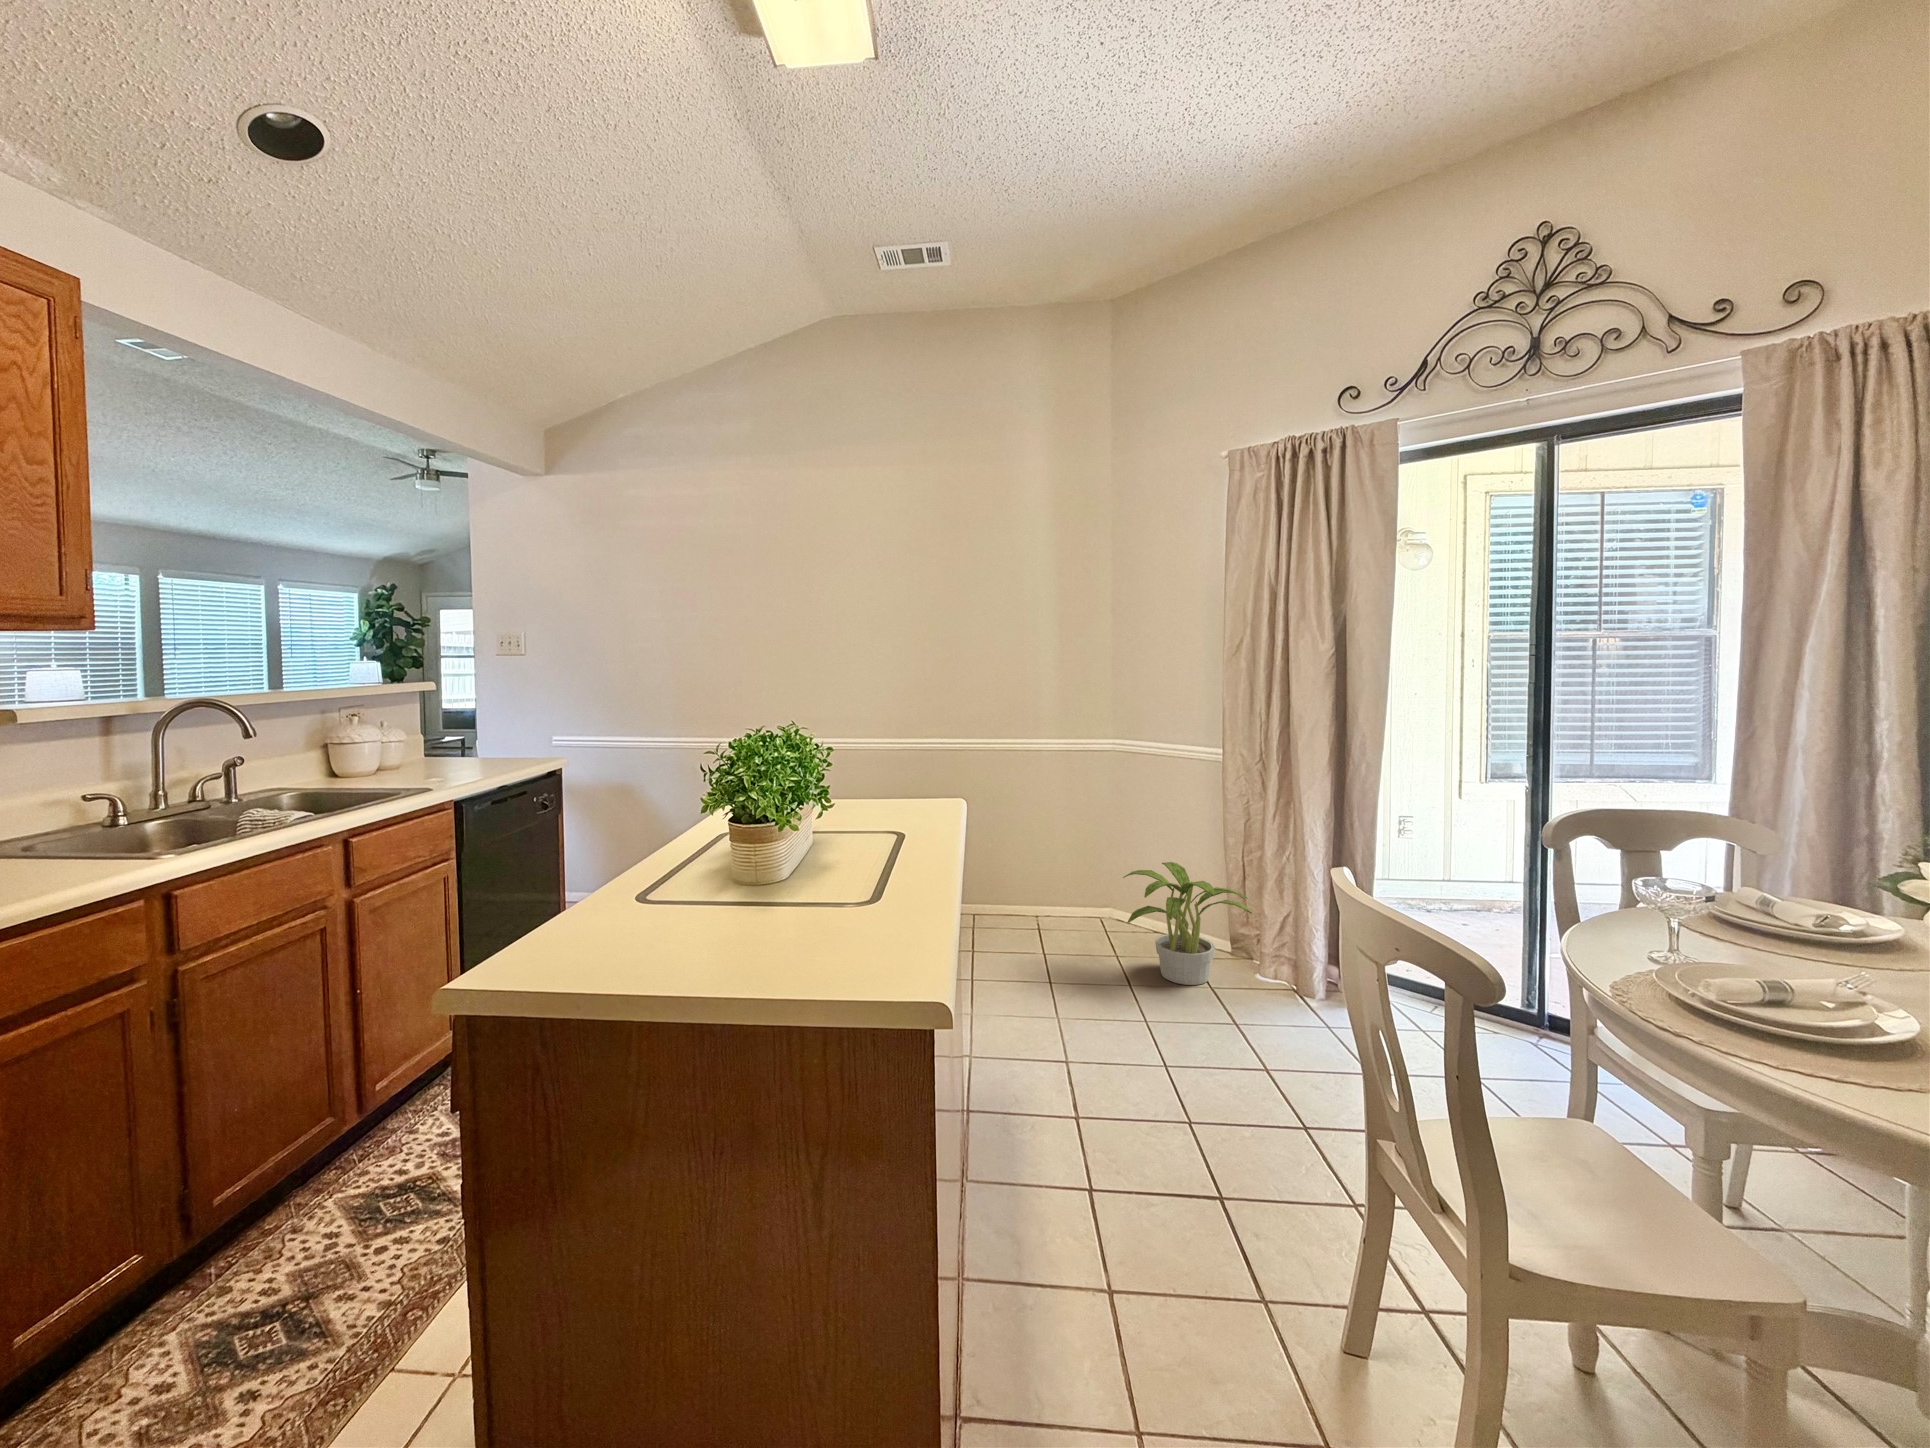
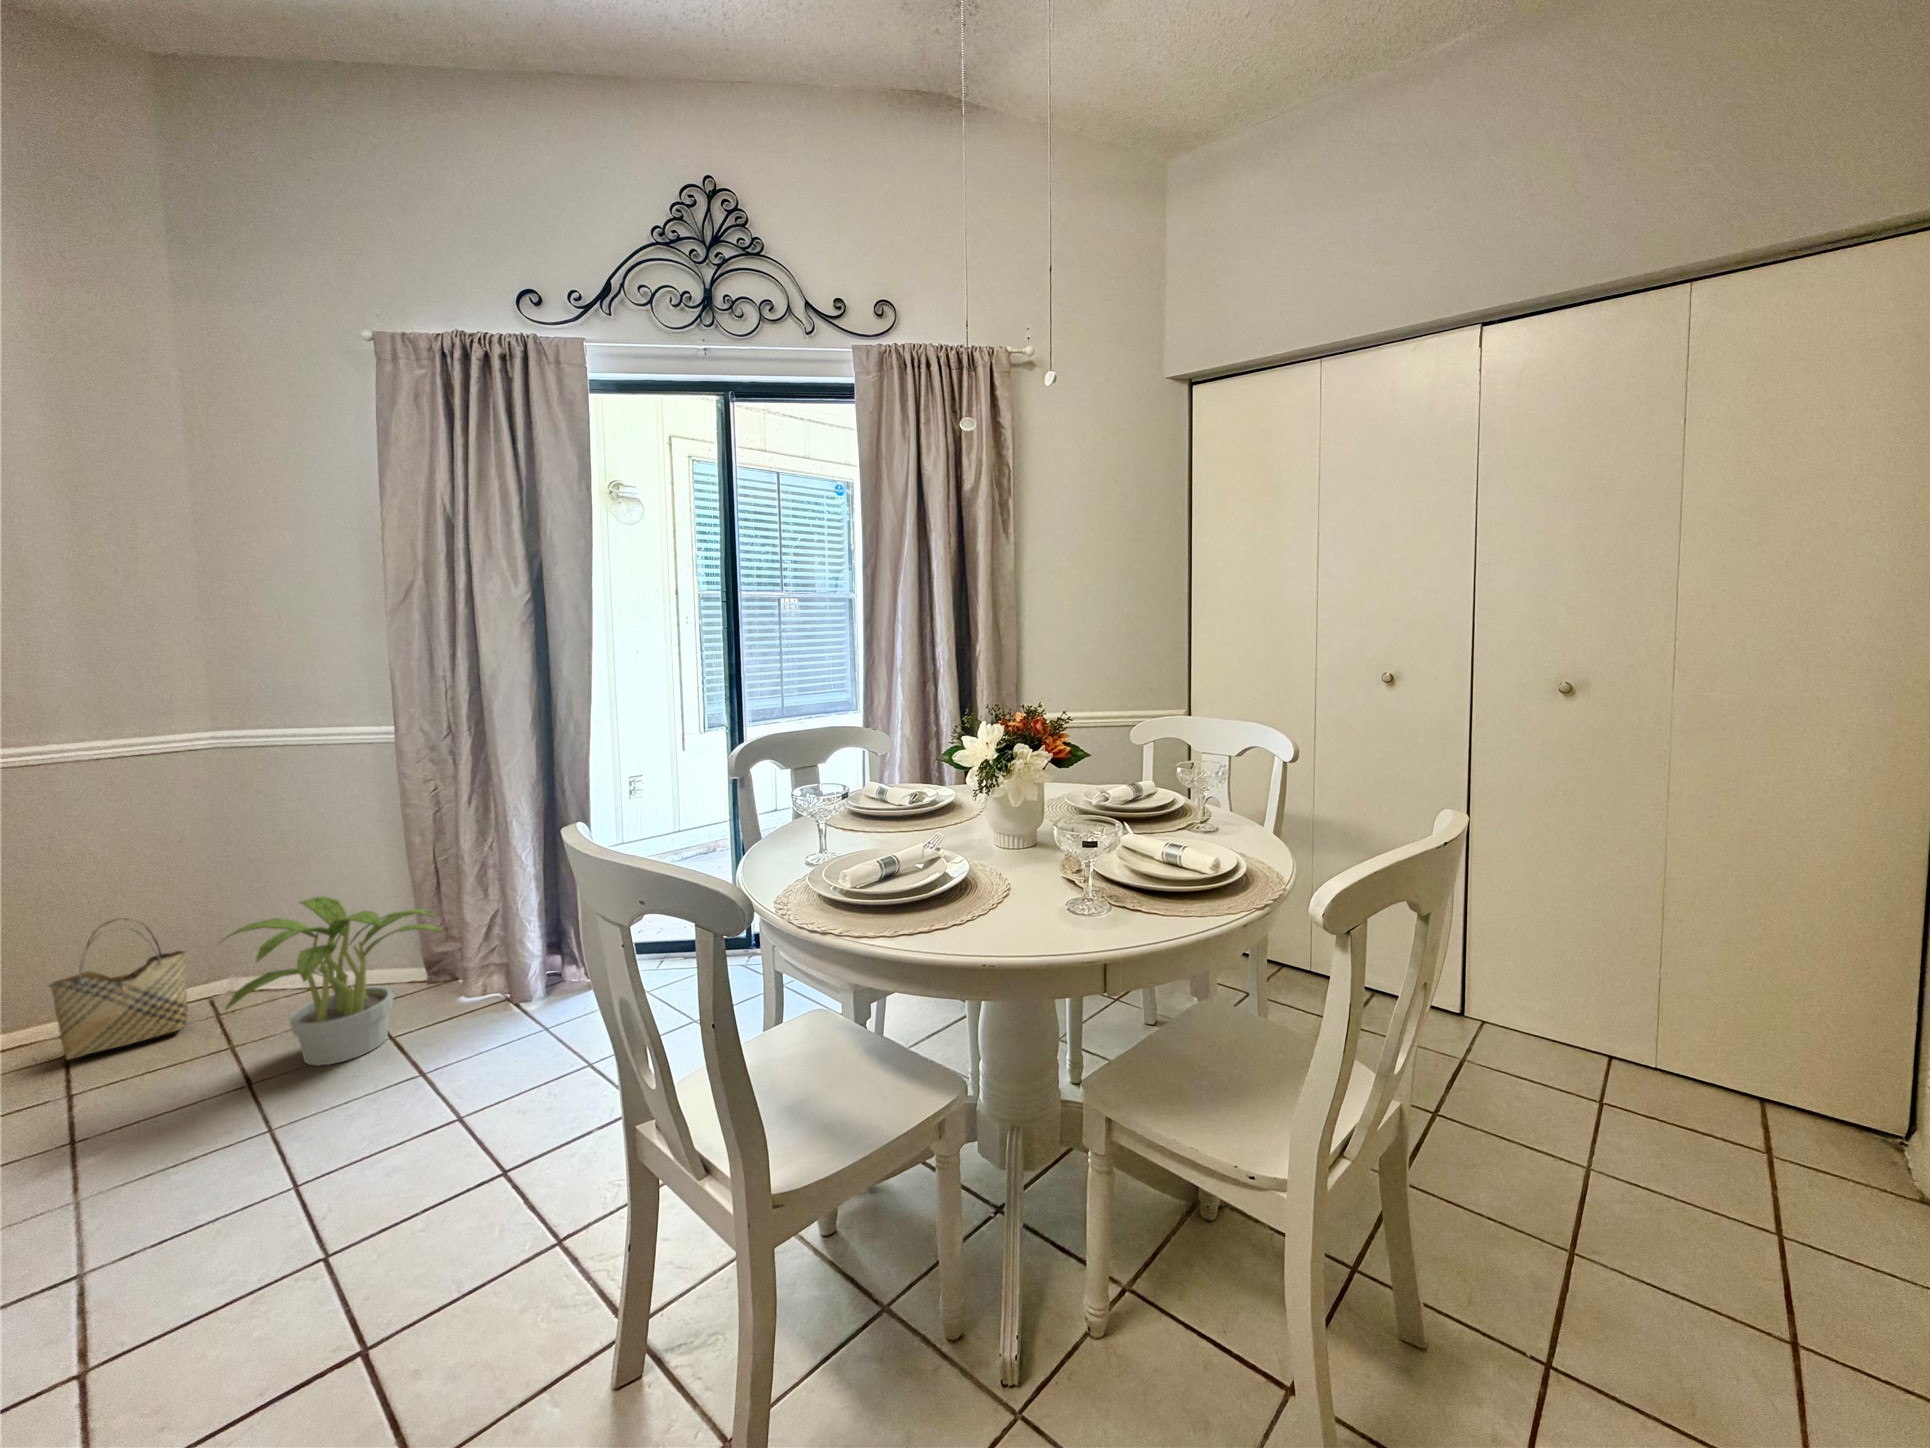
woven basket: none [1044,846,1100,926] -> present [49,918,188,1060]

